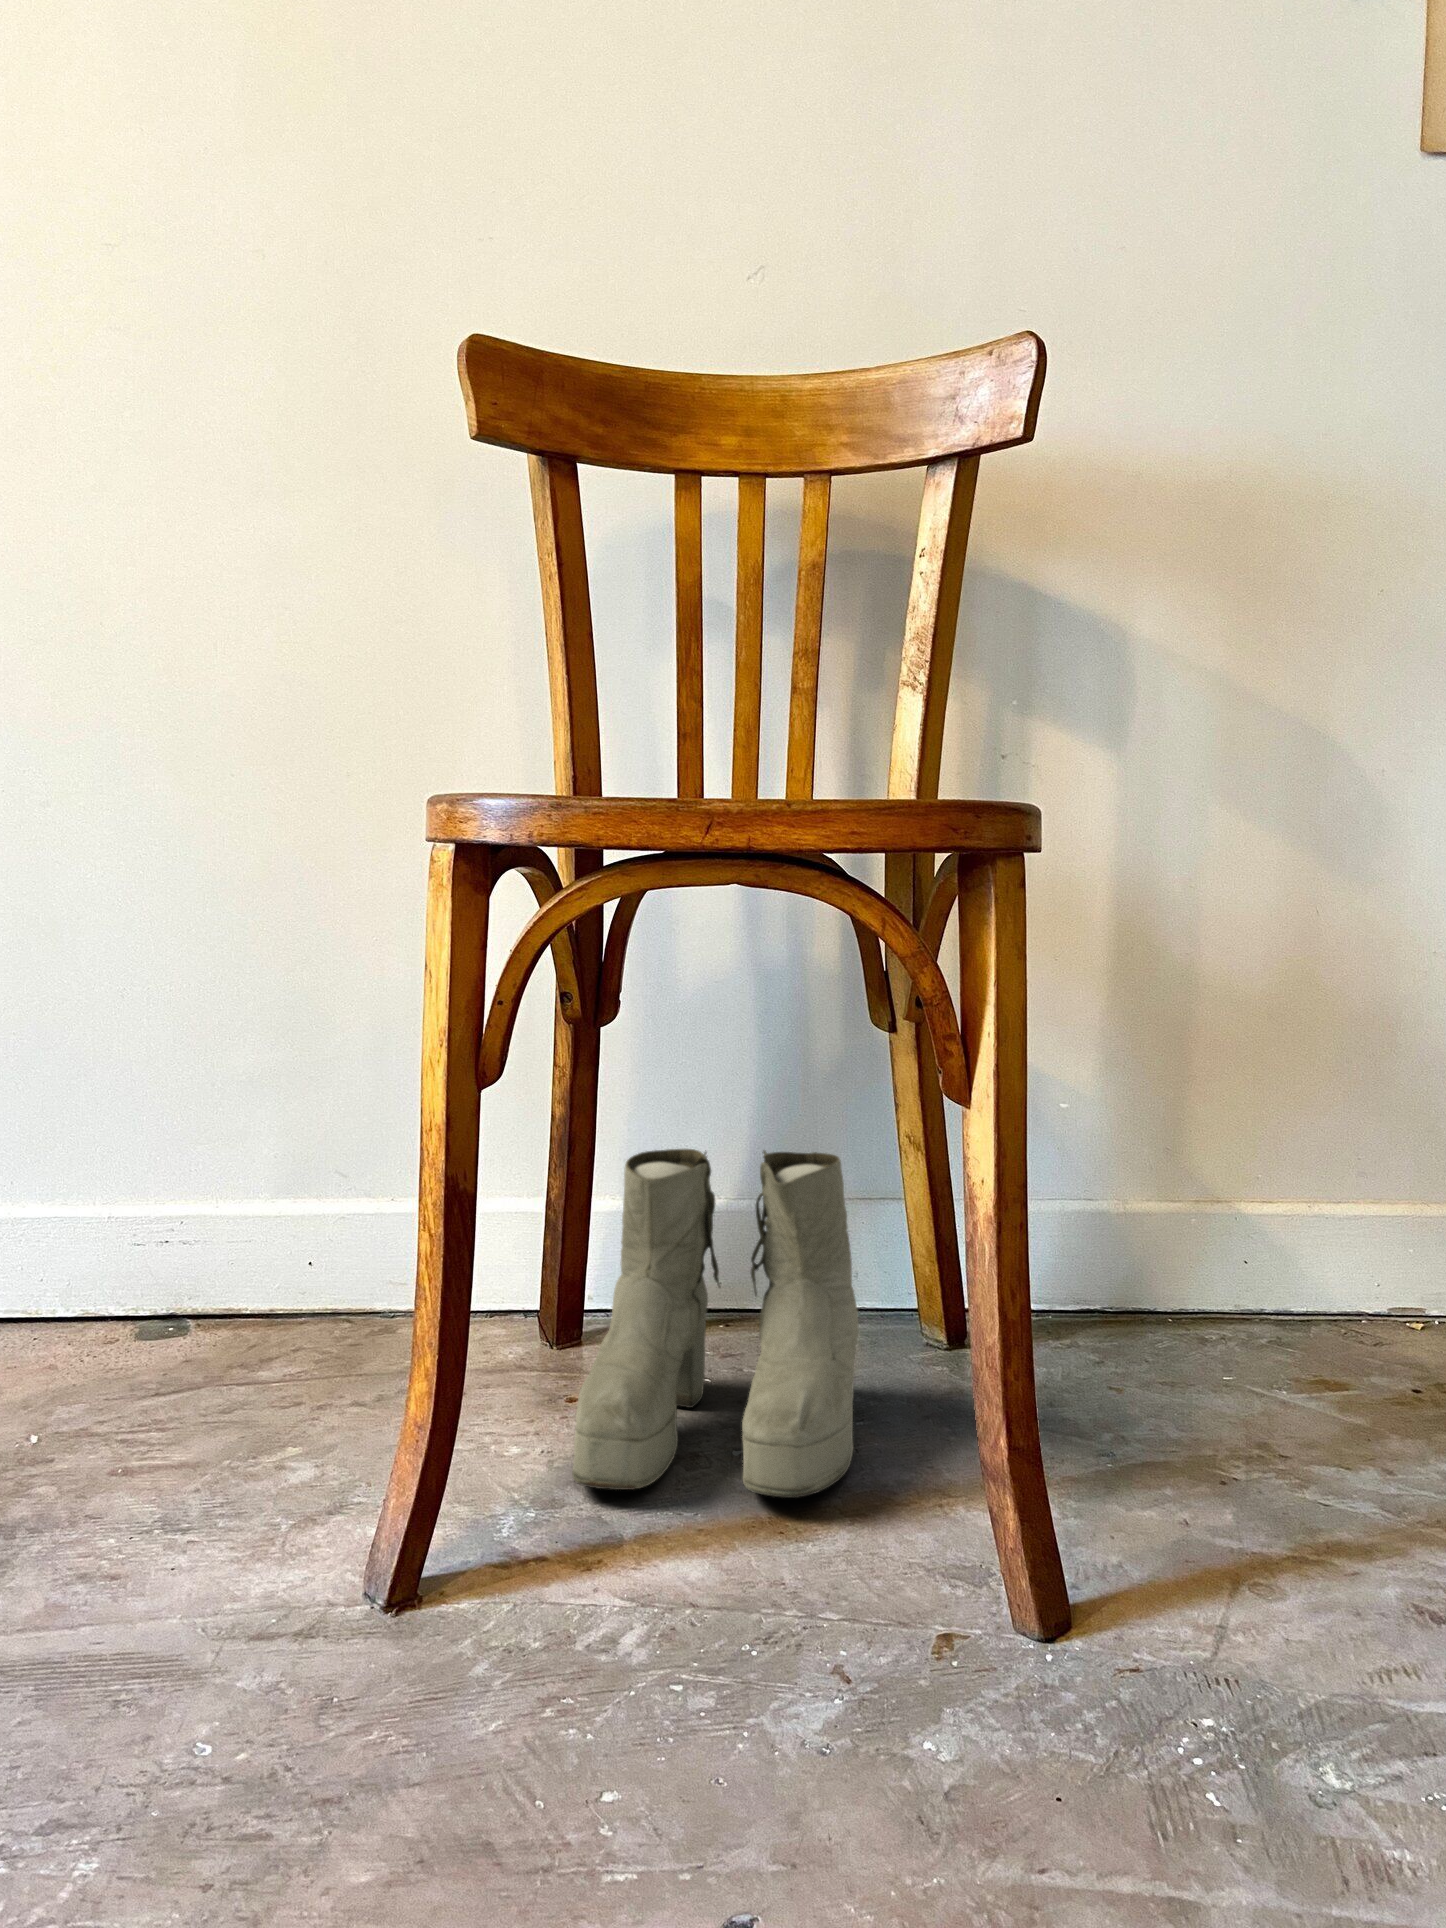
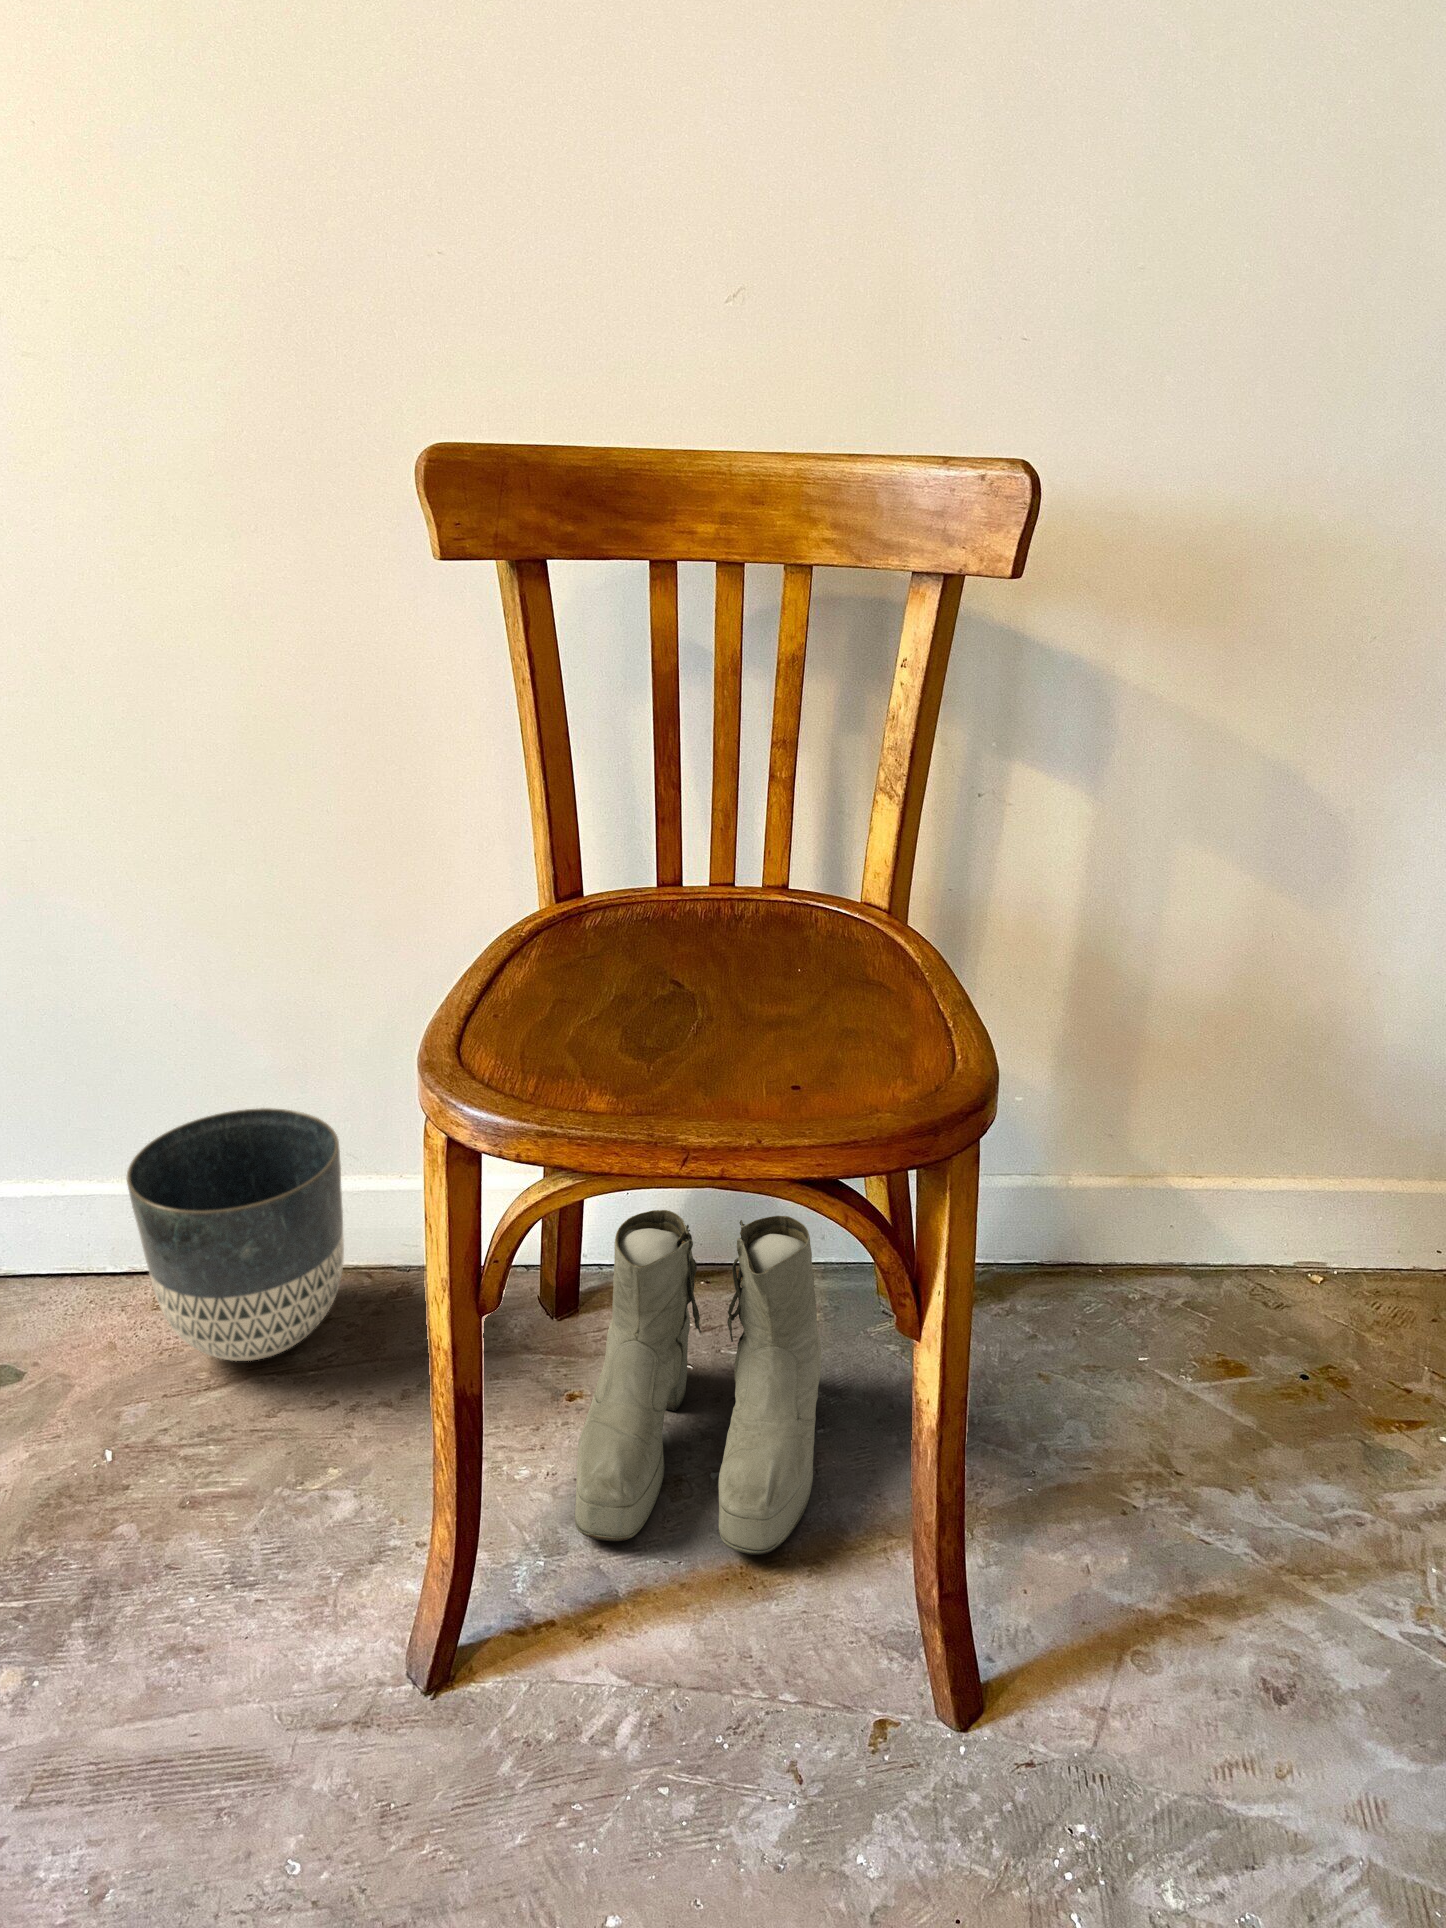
planter: none [95,1104,327,1368] -> present [127,1108,344,1361]

